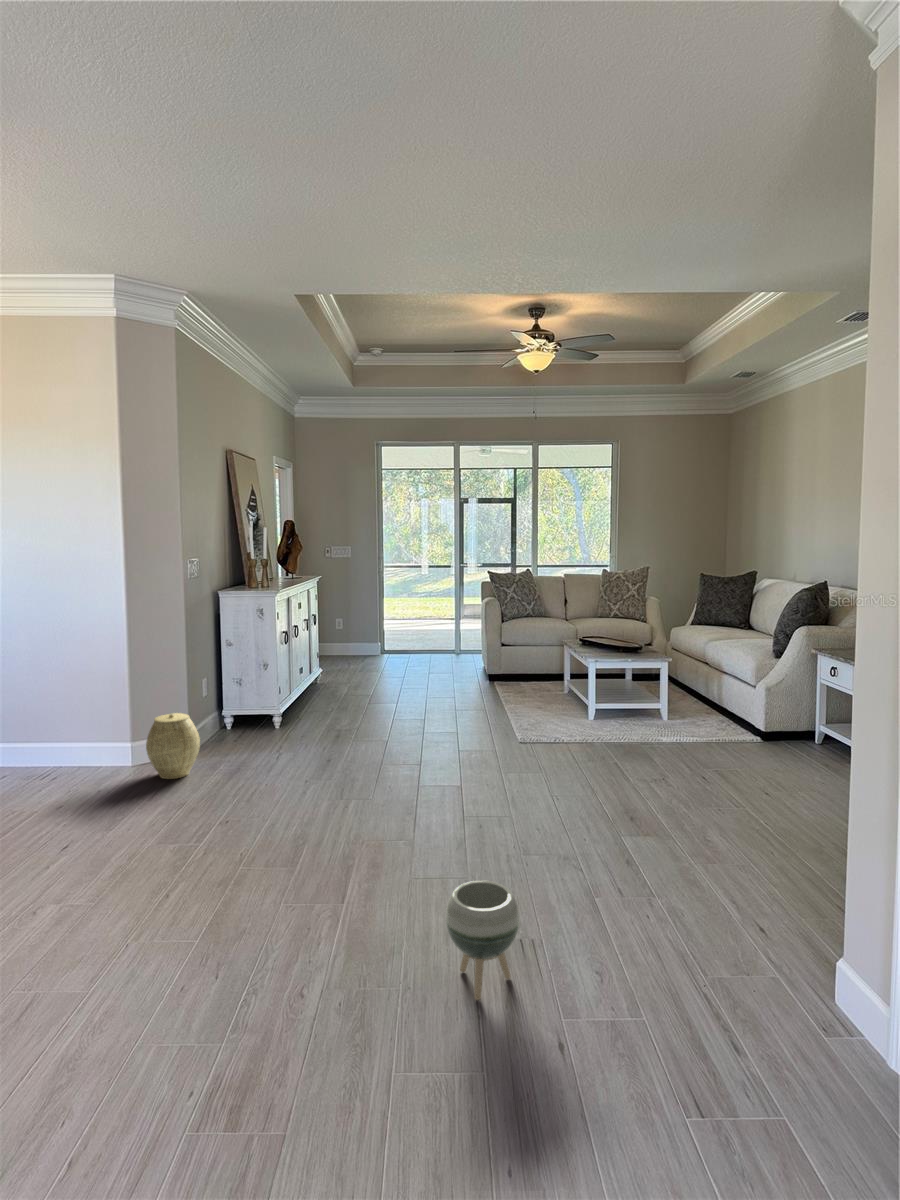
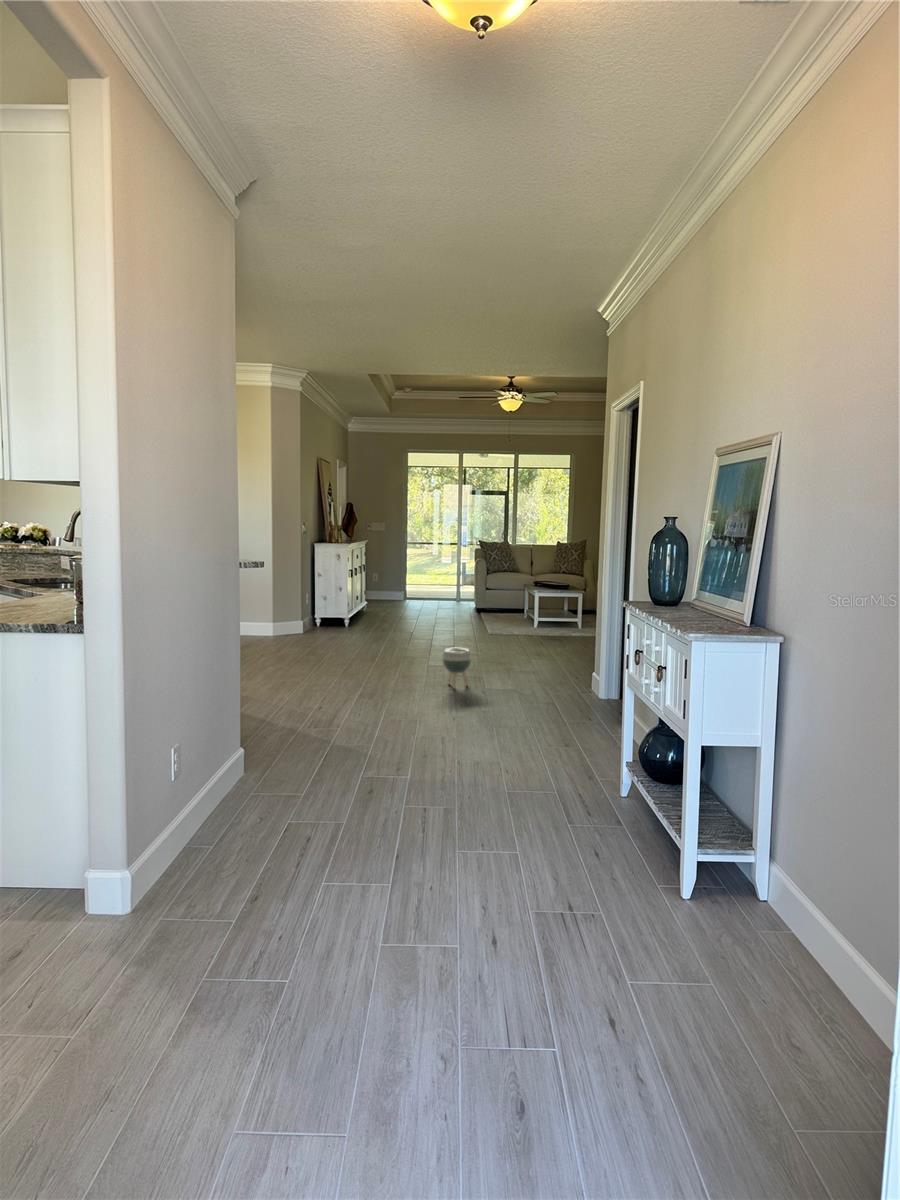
woven basket: present [146,713,200,779] -> none [282,606,311,641]

